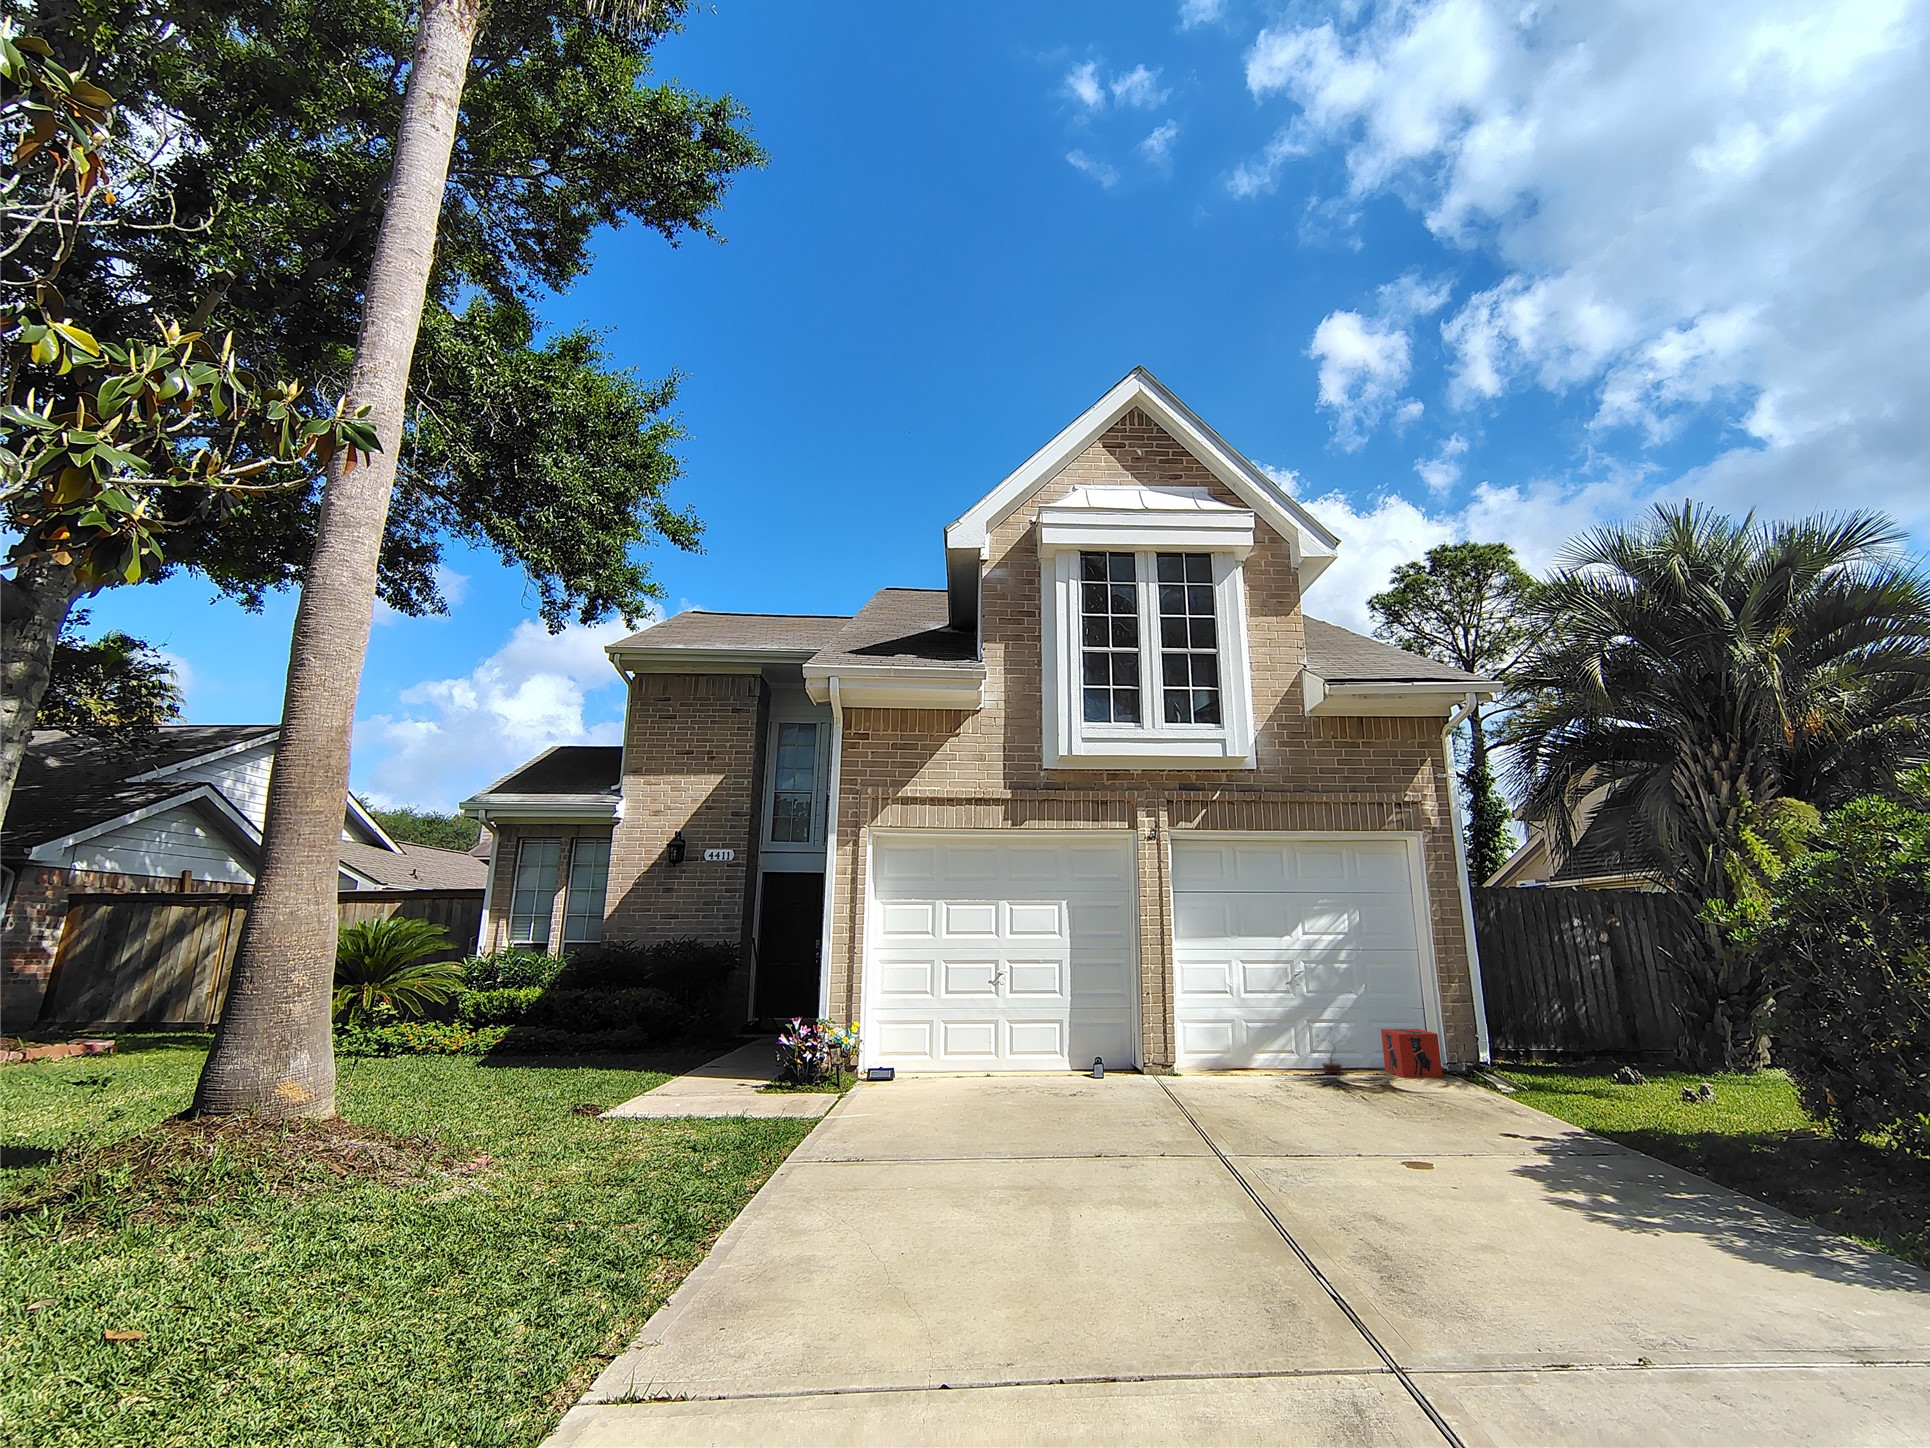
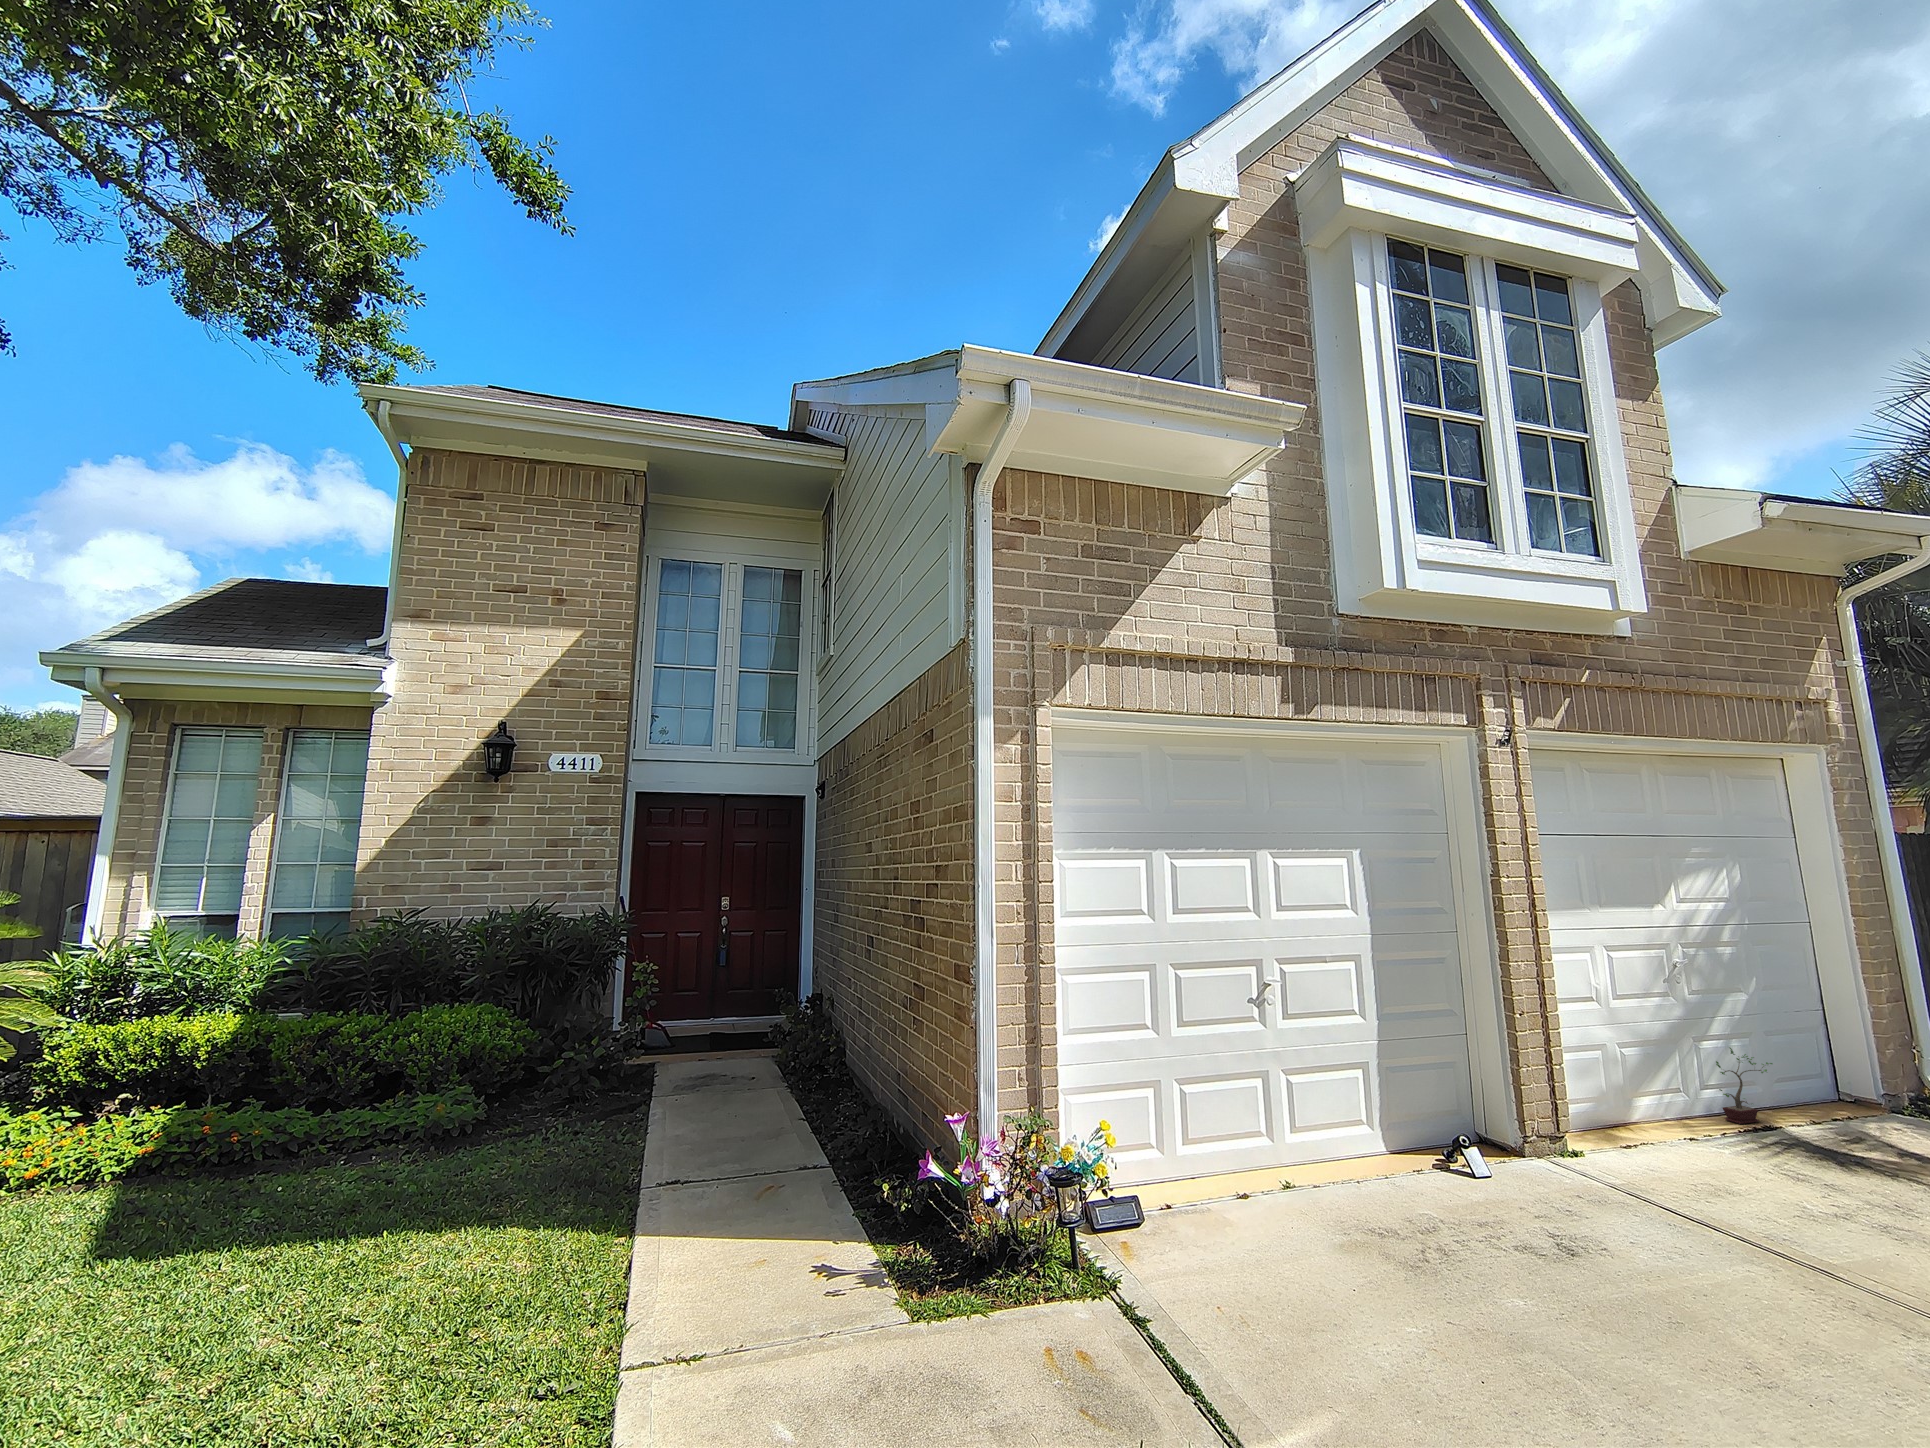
storage box: present [1381,1029,1443,1078] -> none [1788,1044,1910,1129]

